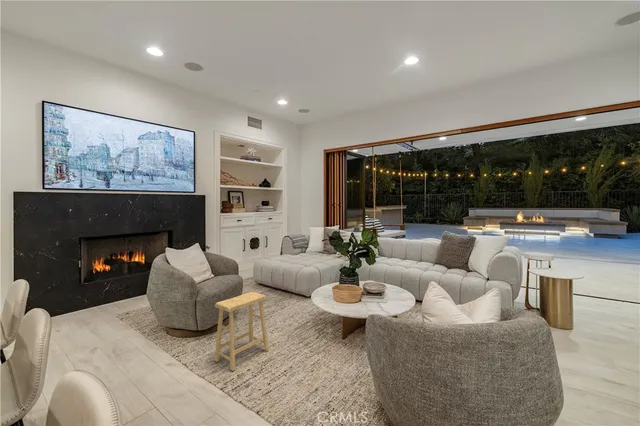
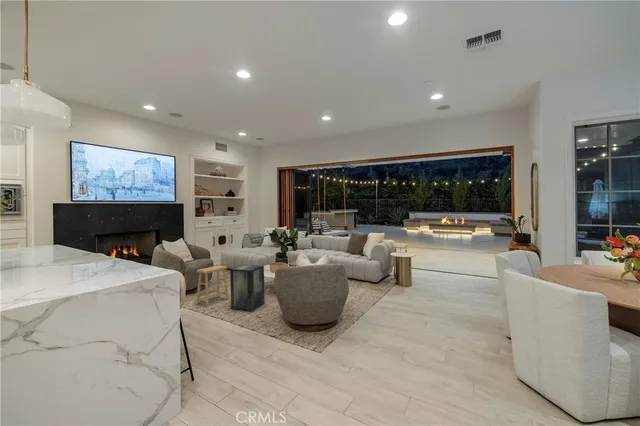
storage box: none [273,295,332,392] -> present [230,265,265,311]

